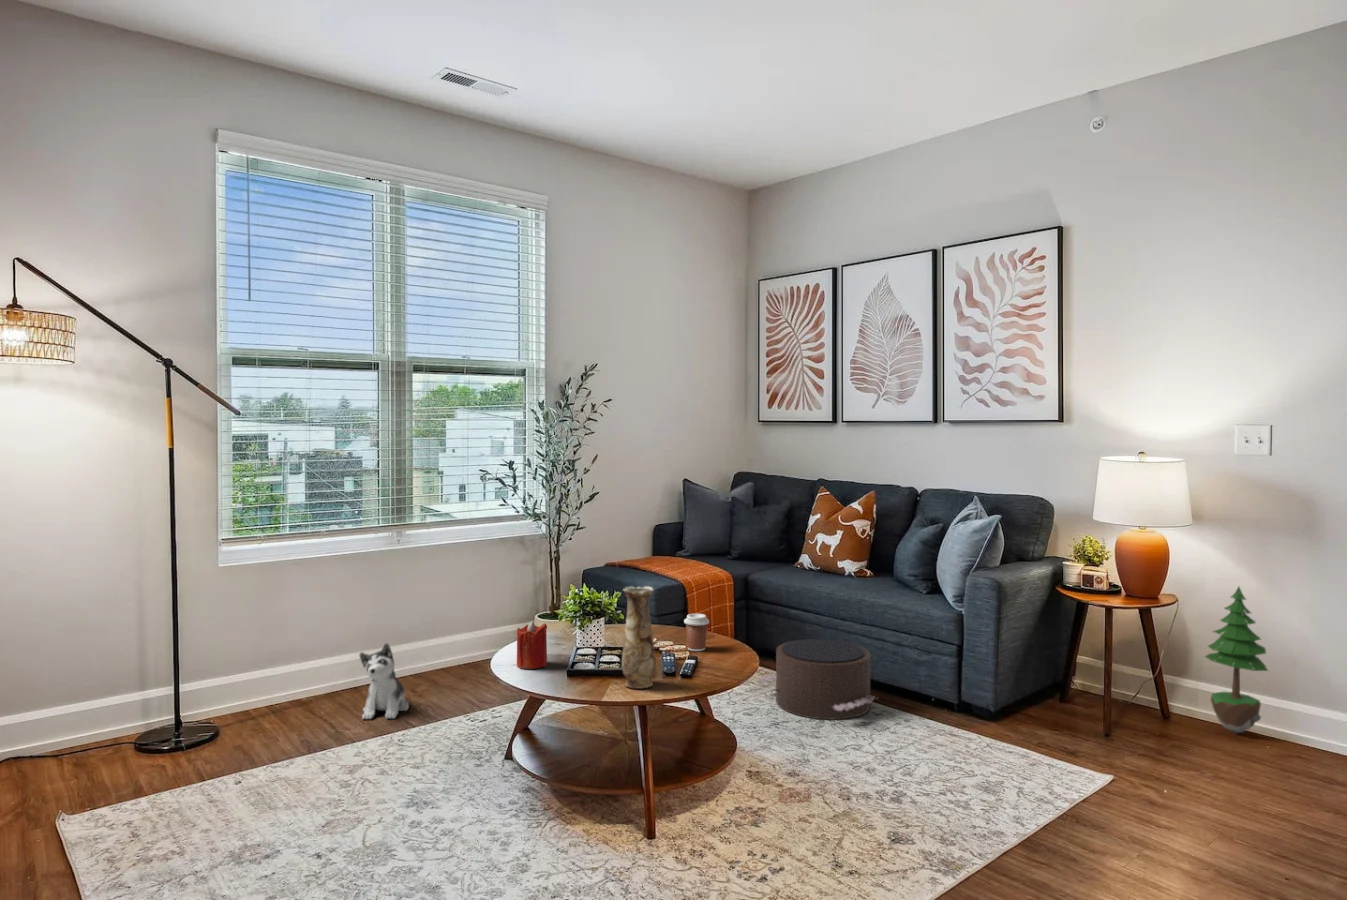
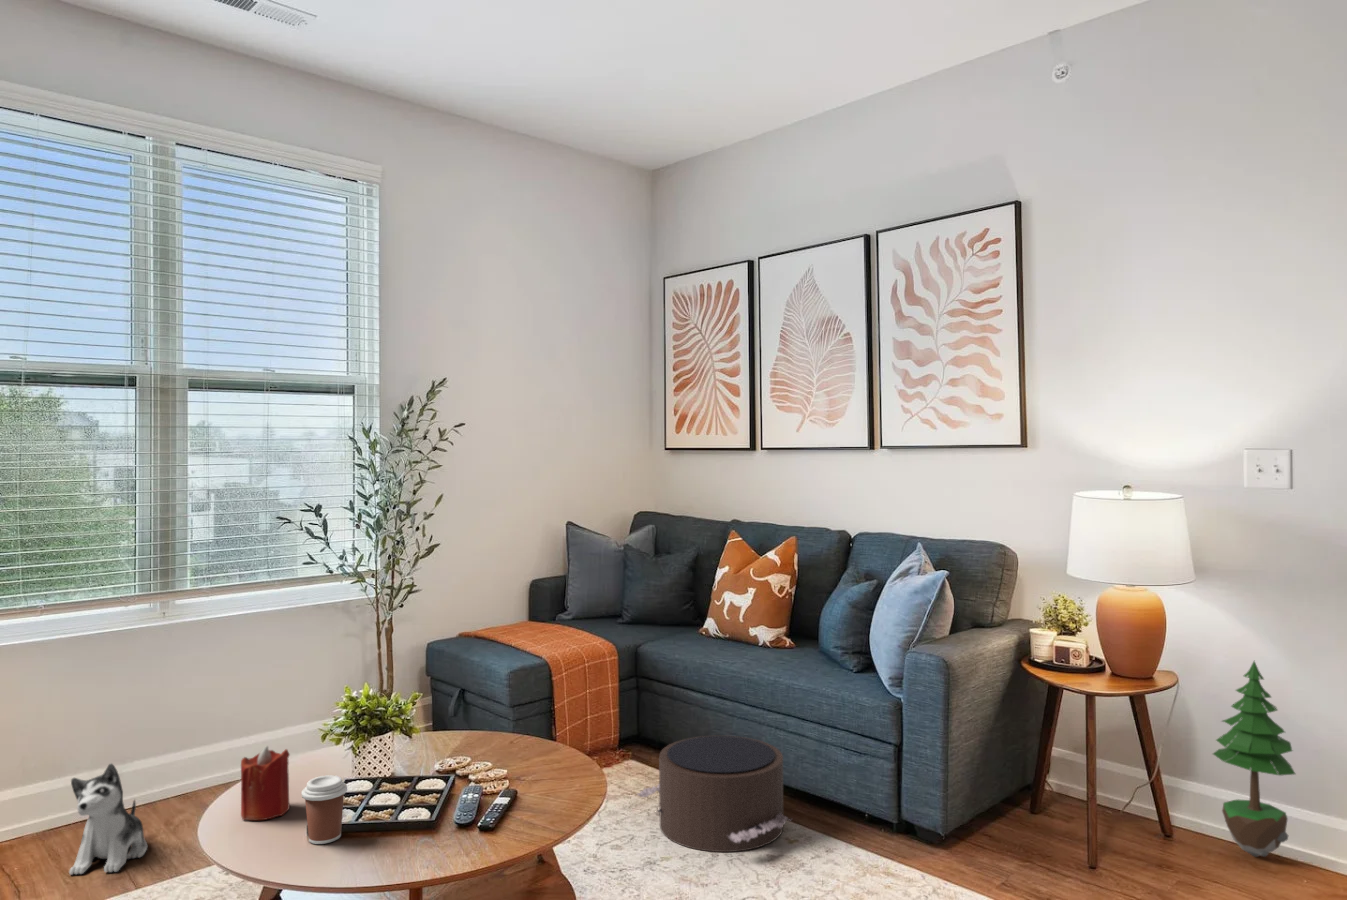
vase: present [622,586,655,688] -> none [382,696,433,855]
coffee cup: present [684,614,709,651] -> present [302,775,347,844]

